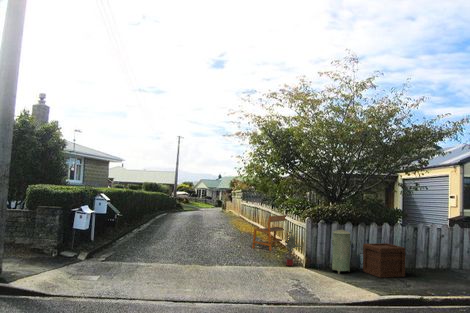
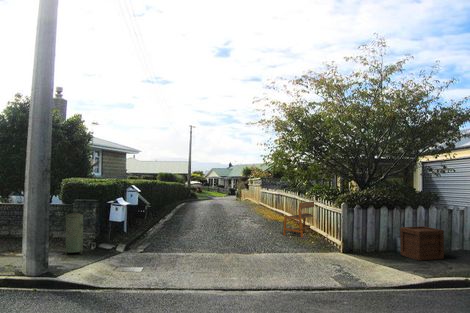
trash can: present [332,229,351,274] -> present [65,212,83,254]
potted tree: present [285,230,302,266] -> none [319,216,339,252]

